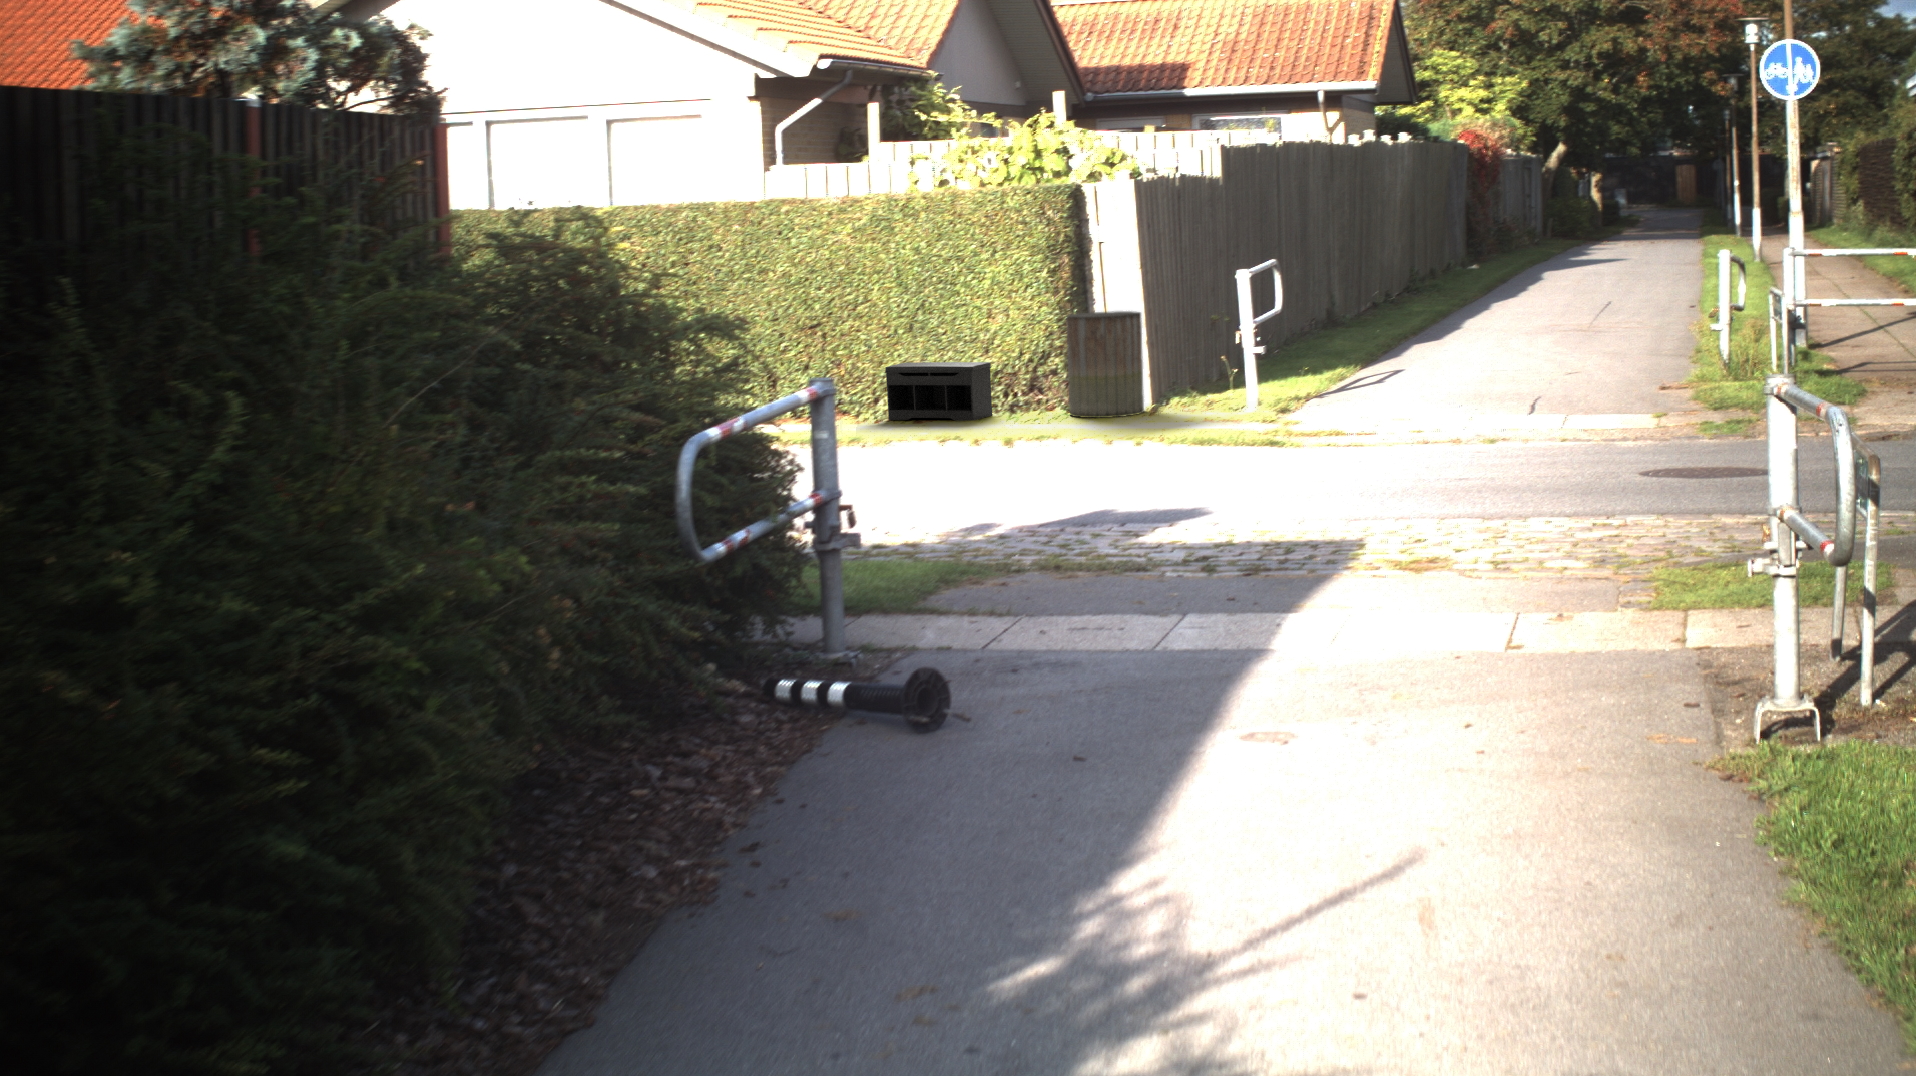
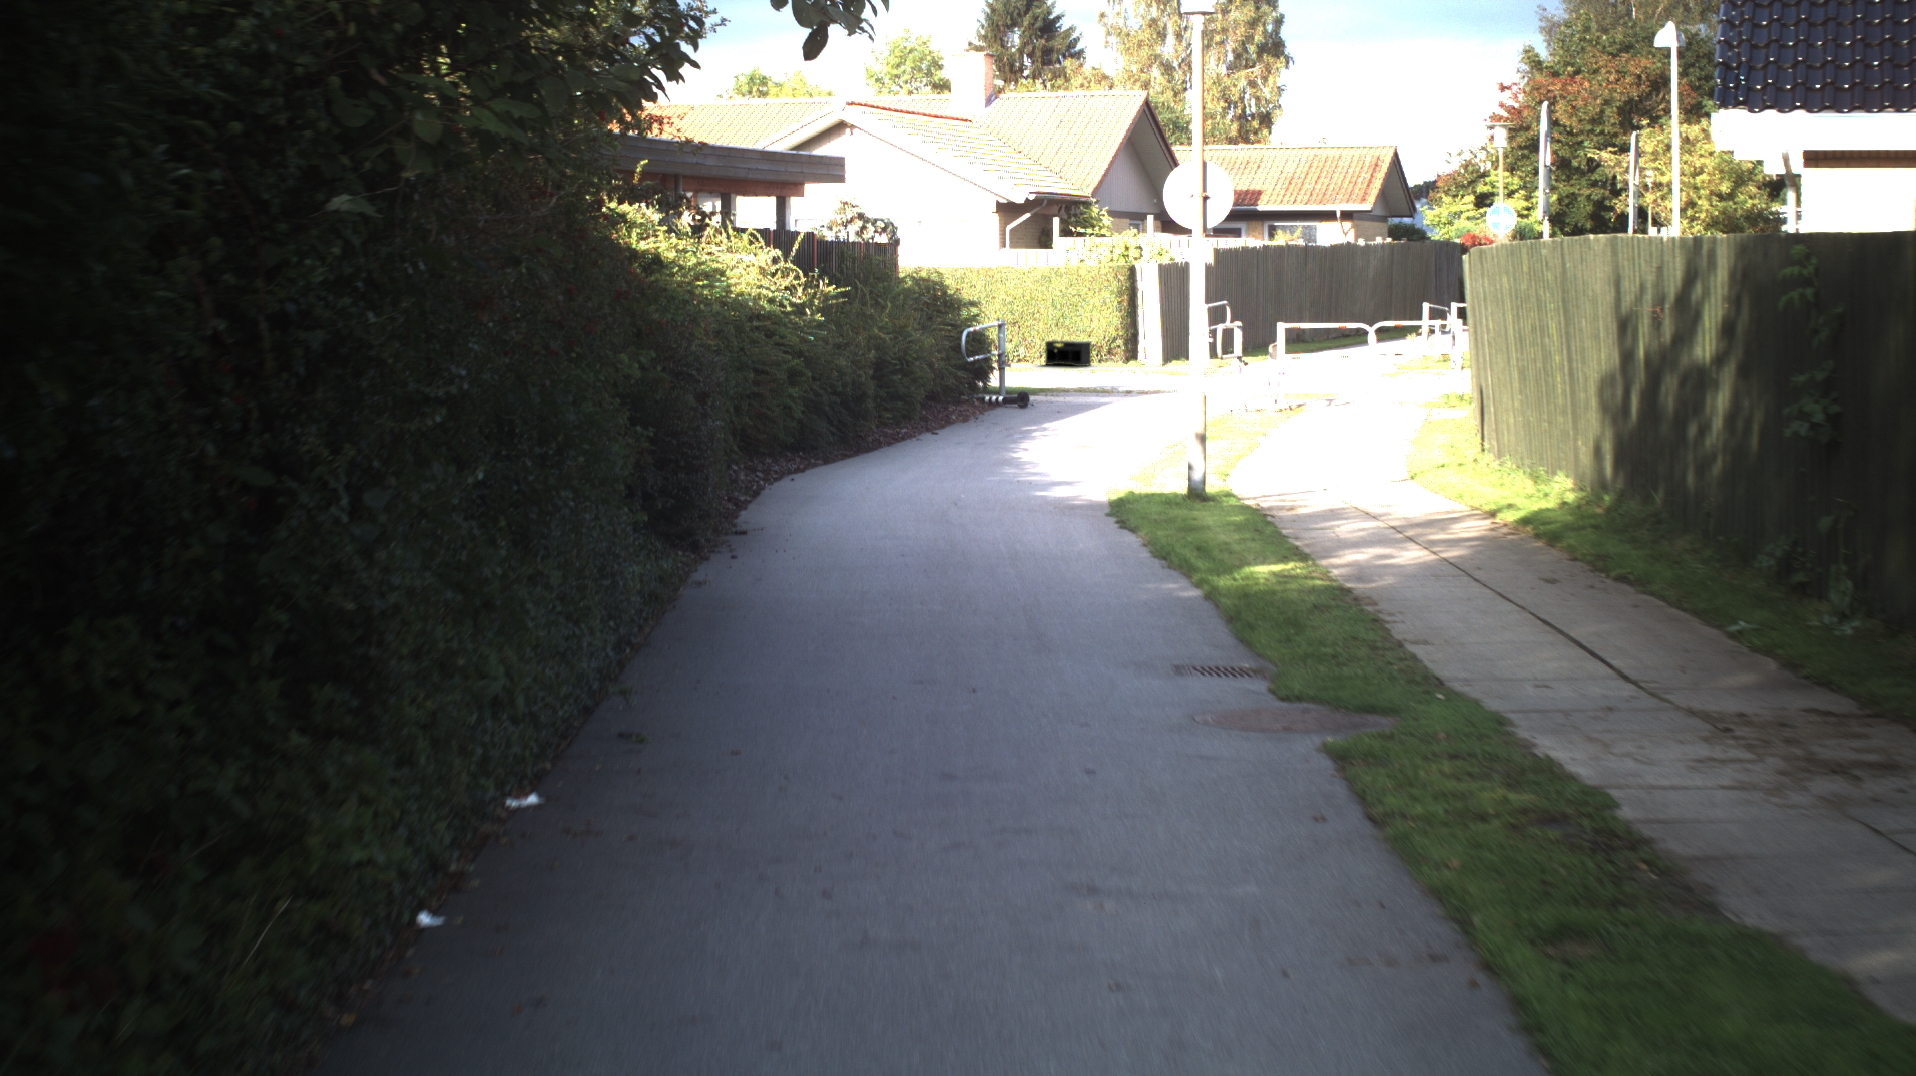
trash can: present [1066,311,1144,418] -> none [1124,322,1158,367]

